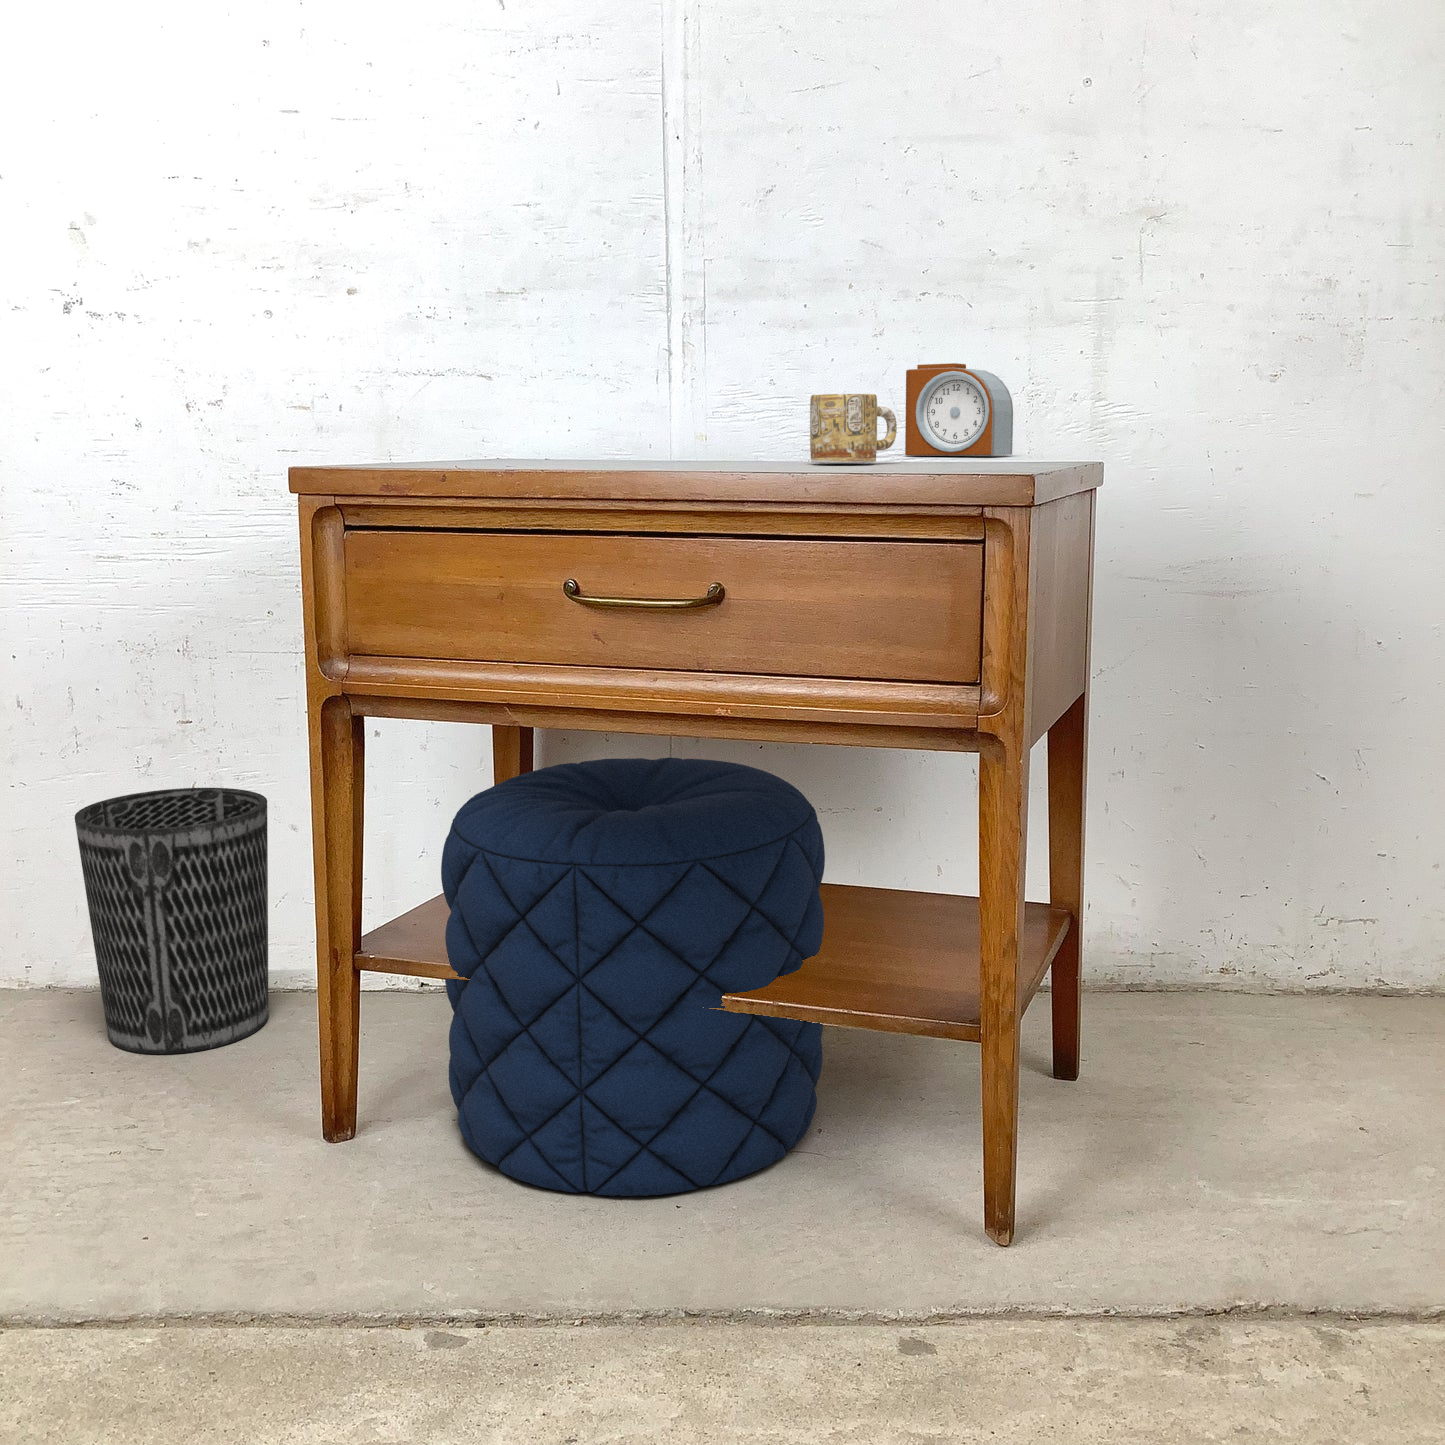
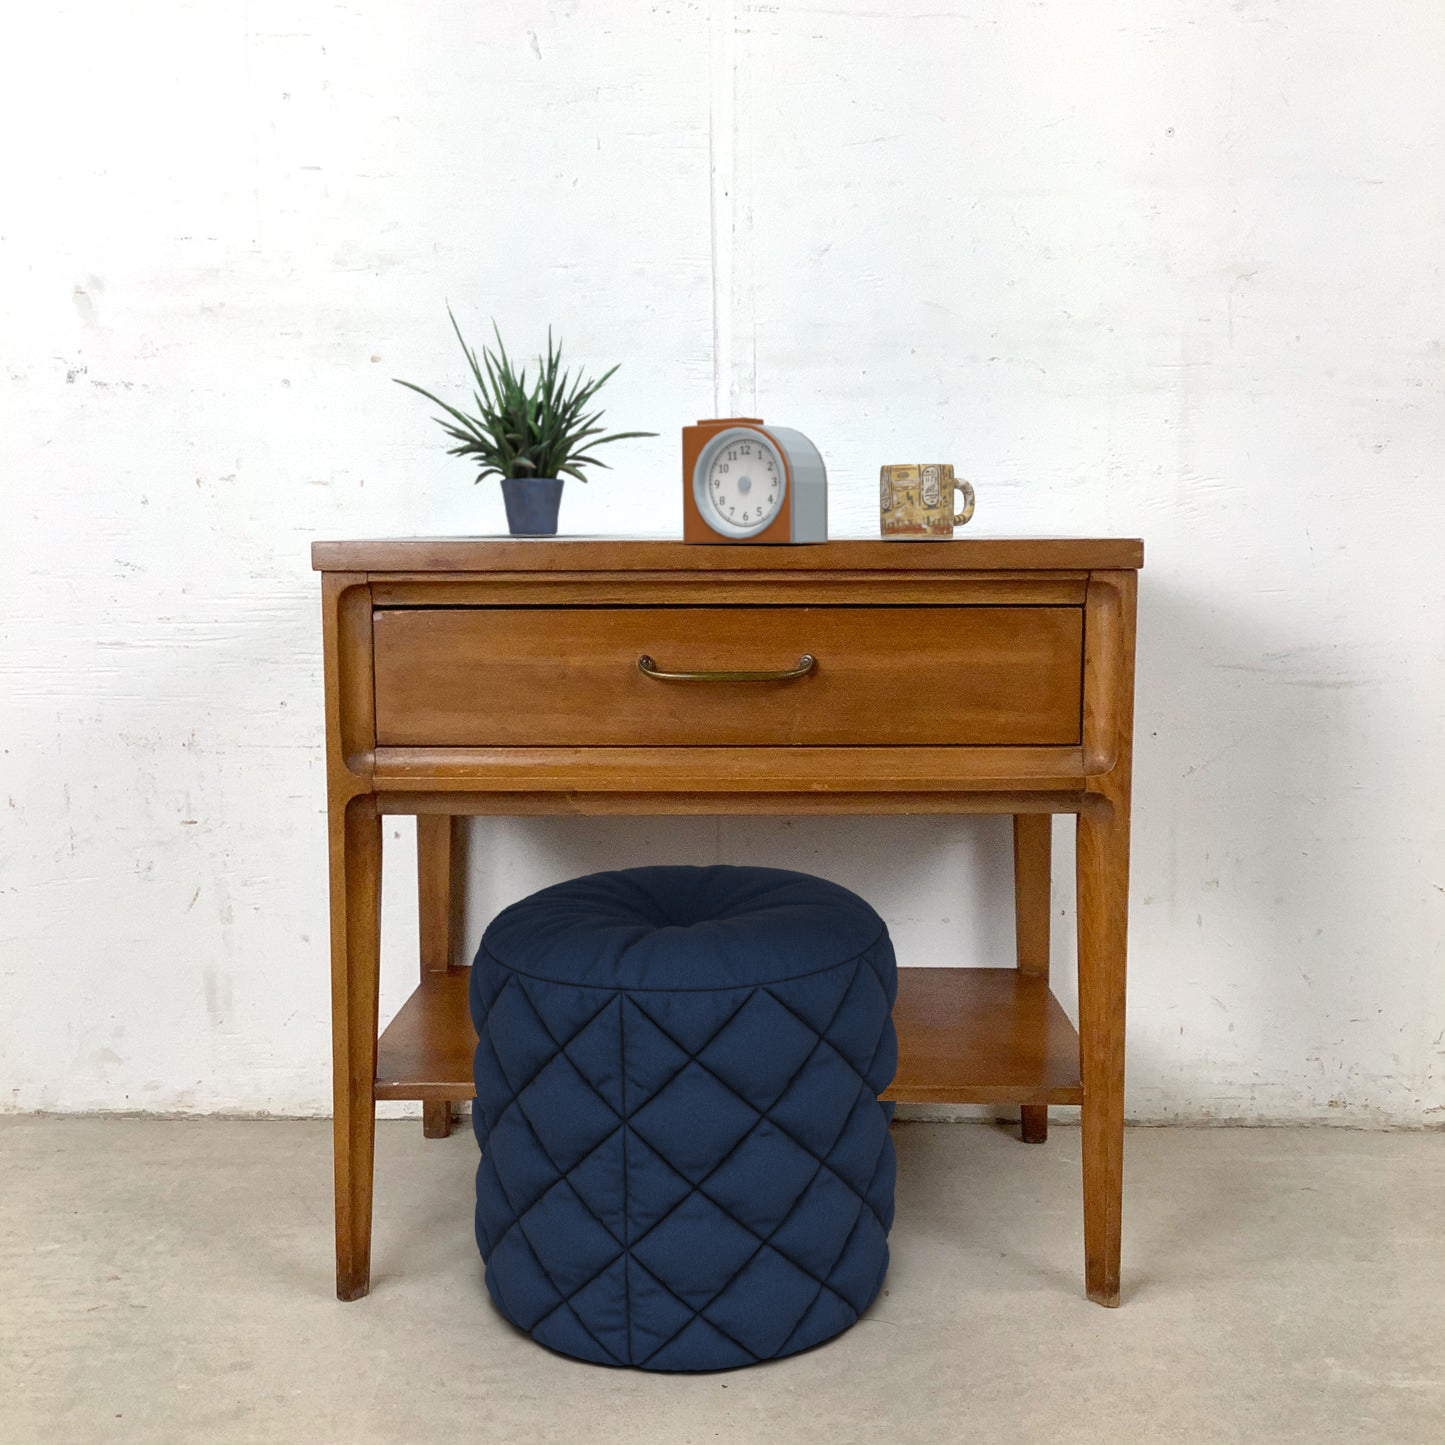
potted plant: none [365,234,615,457] -> present [393,307,660,535]
alarm clock: present [905,363,1013,456] -> present [682,417,828,543]
wastebasket: present [75,788,269,1054] -> none [66,894,277,1193]

